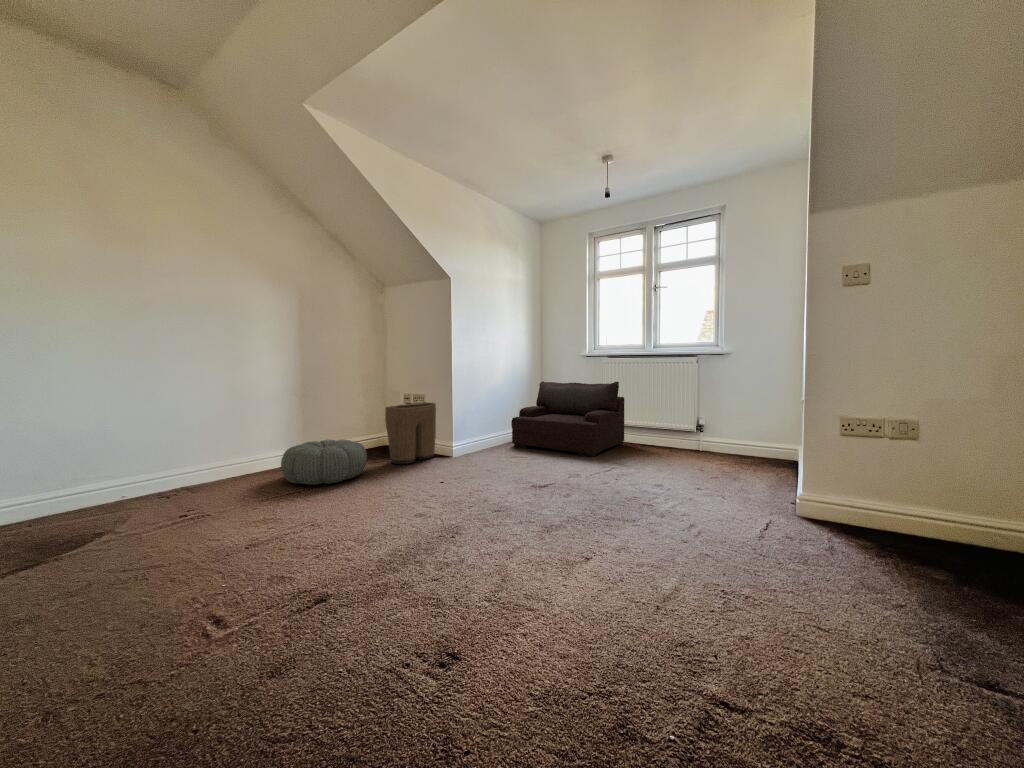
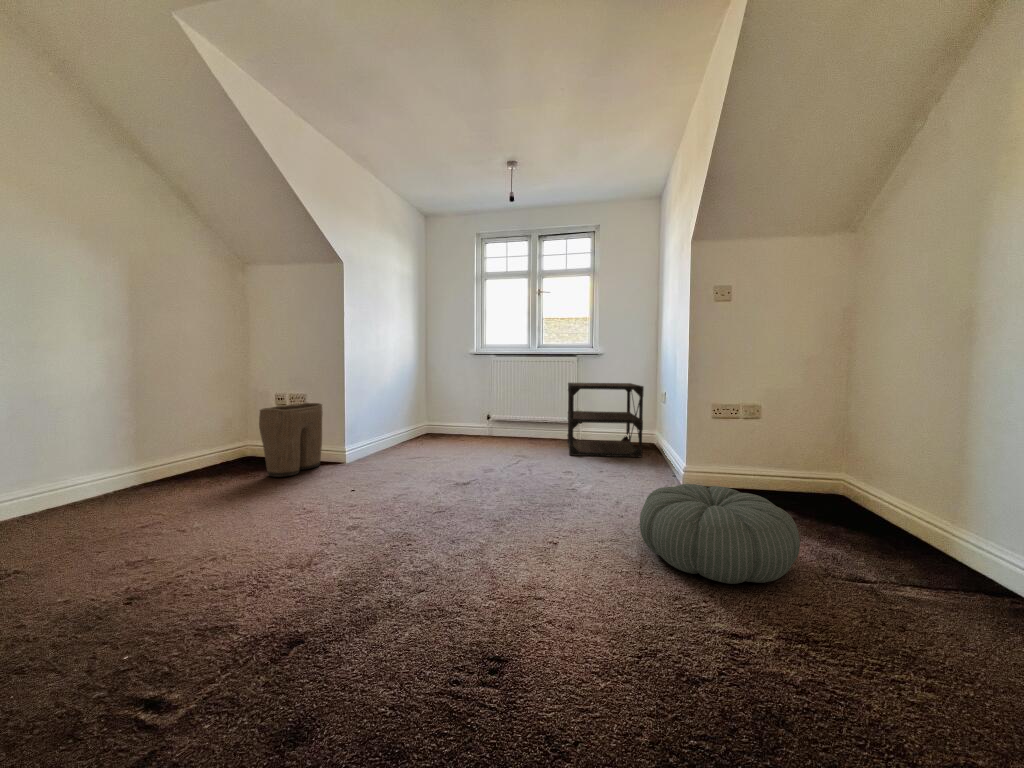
armchair: present [511,381,624,457] -> none [403,379,514,453]
side table: none [675,386,769,476] -> present [567,383,644,457]
pouf: present [281,440,367,485] -> present [640,484,800,584]

